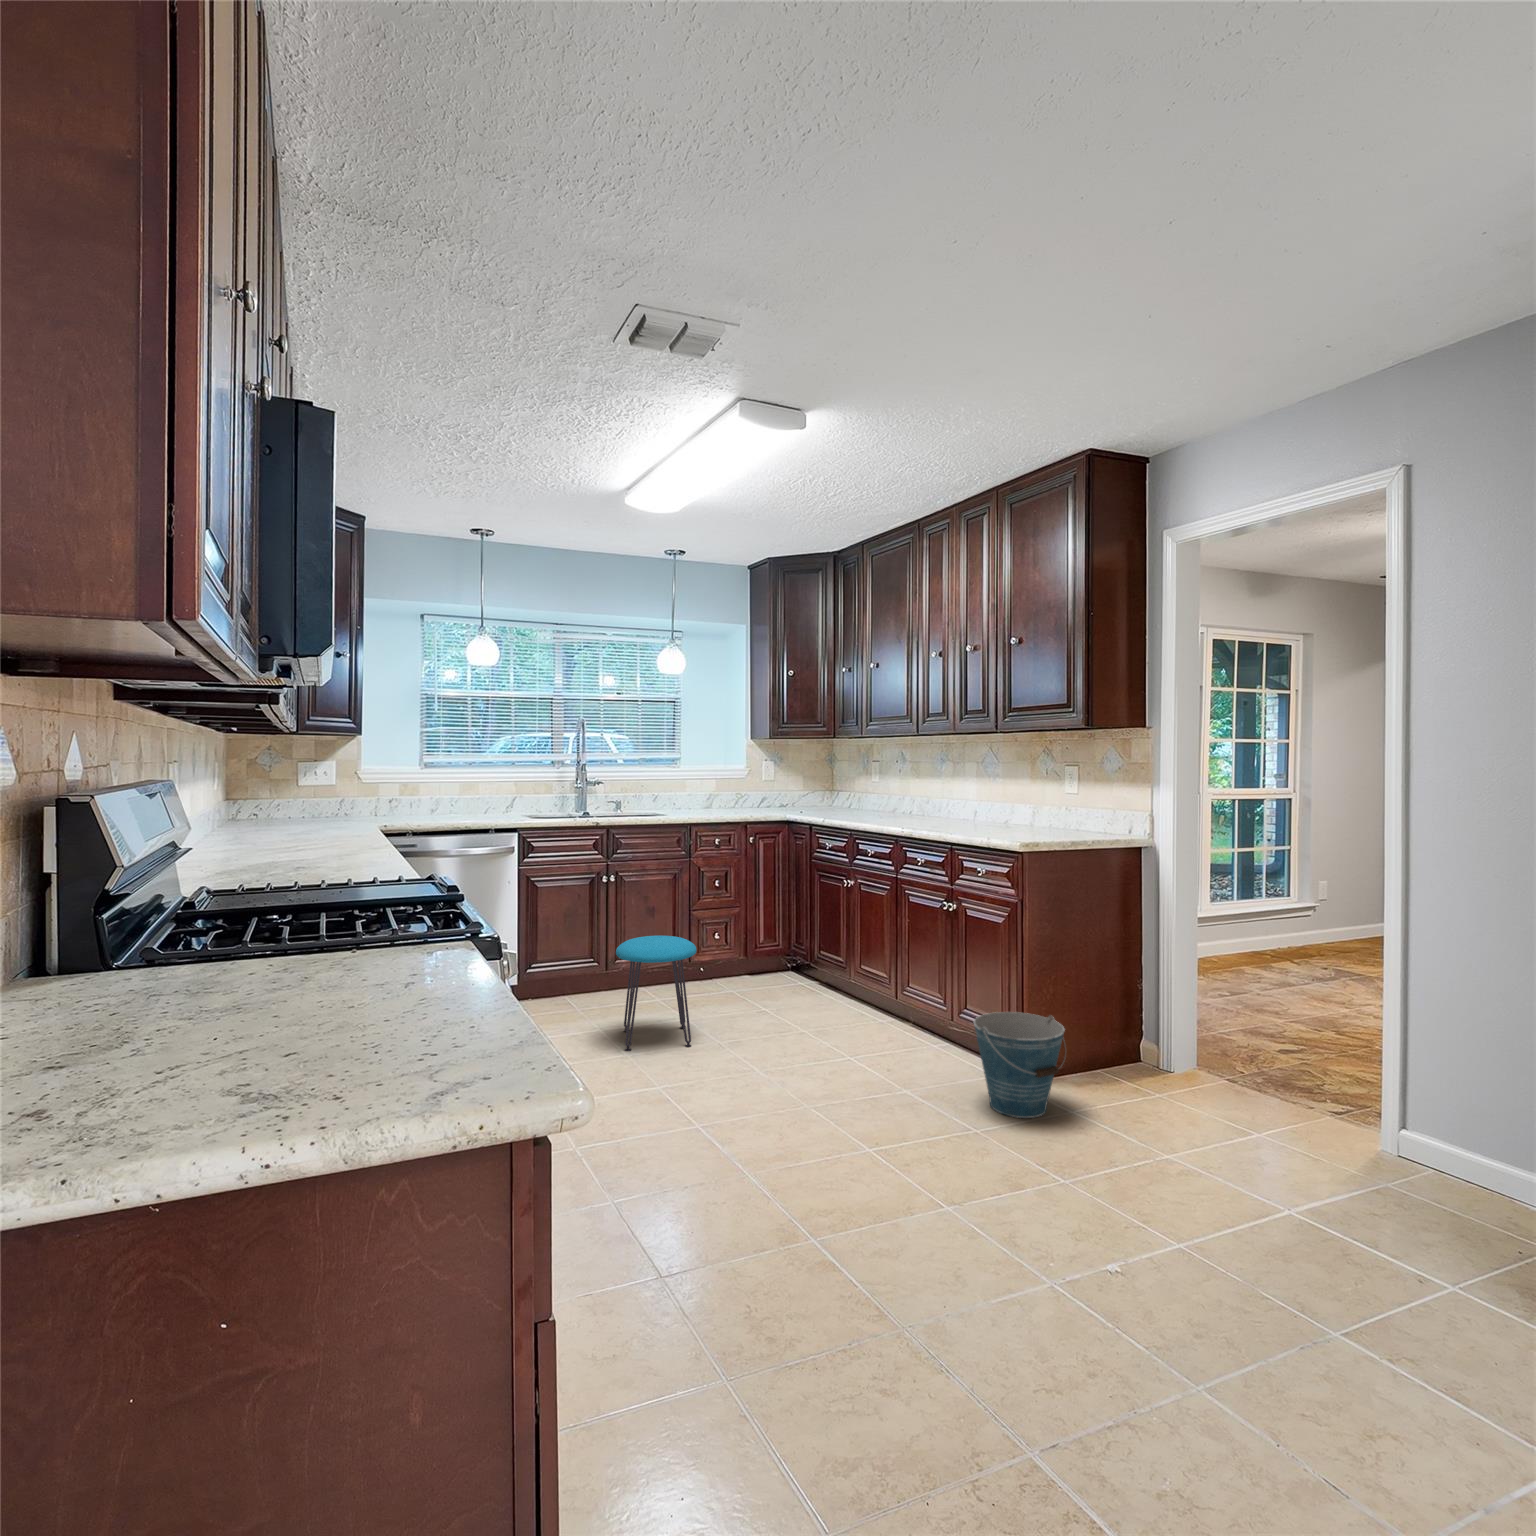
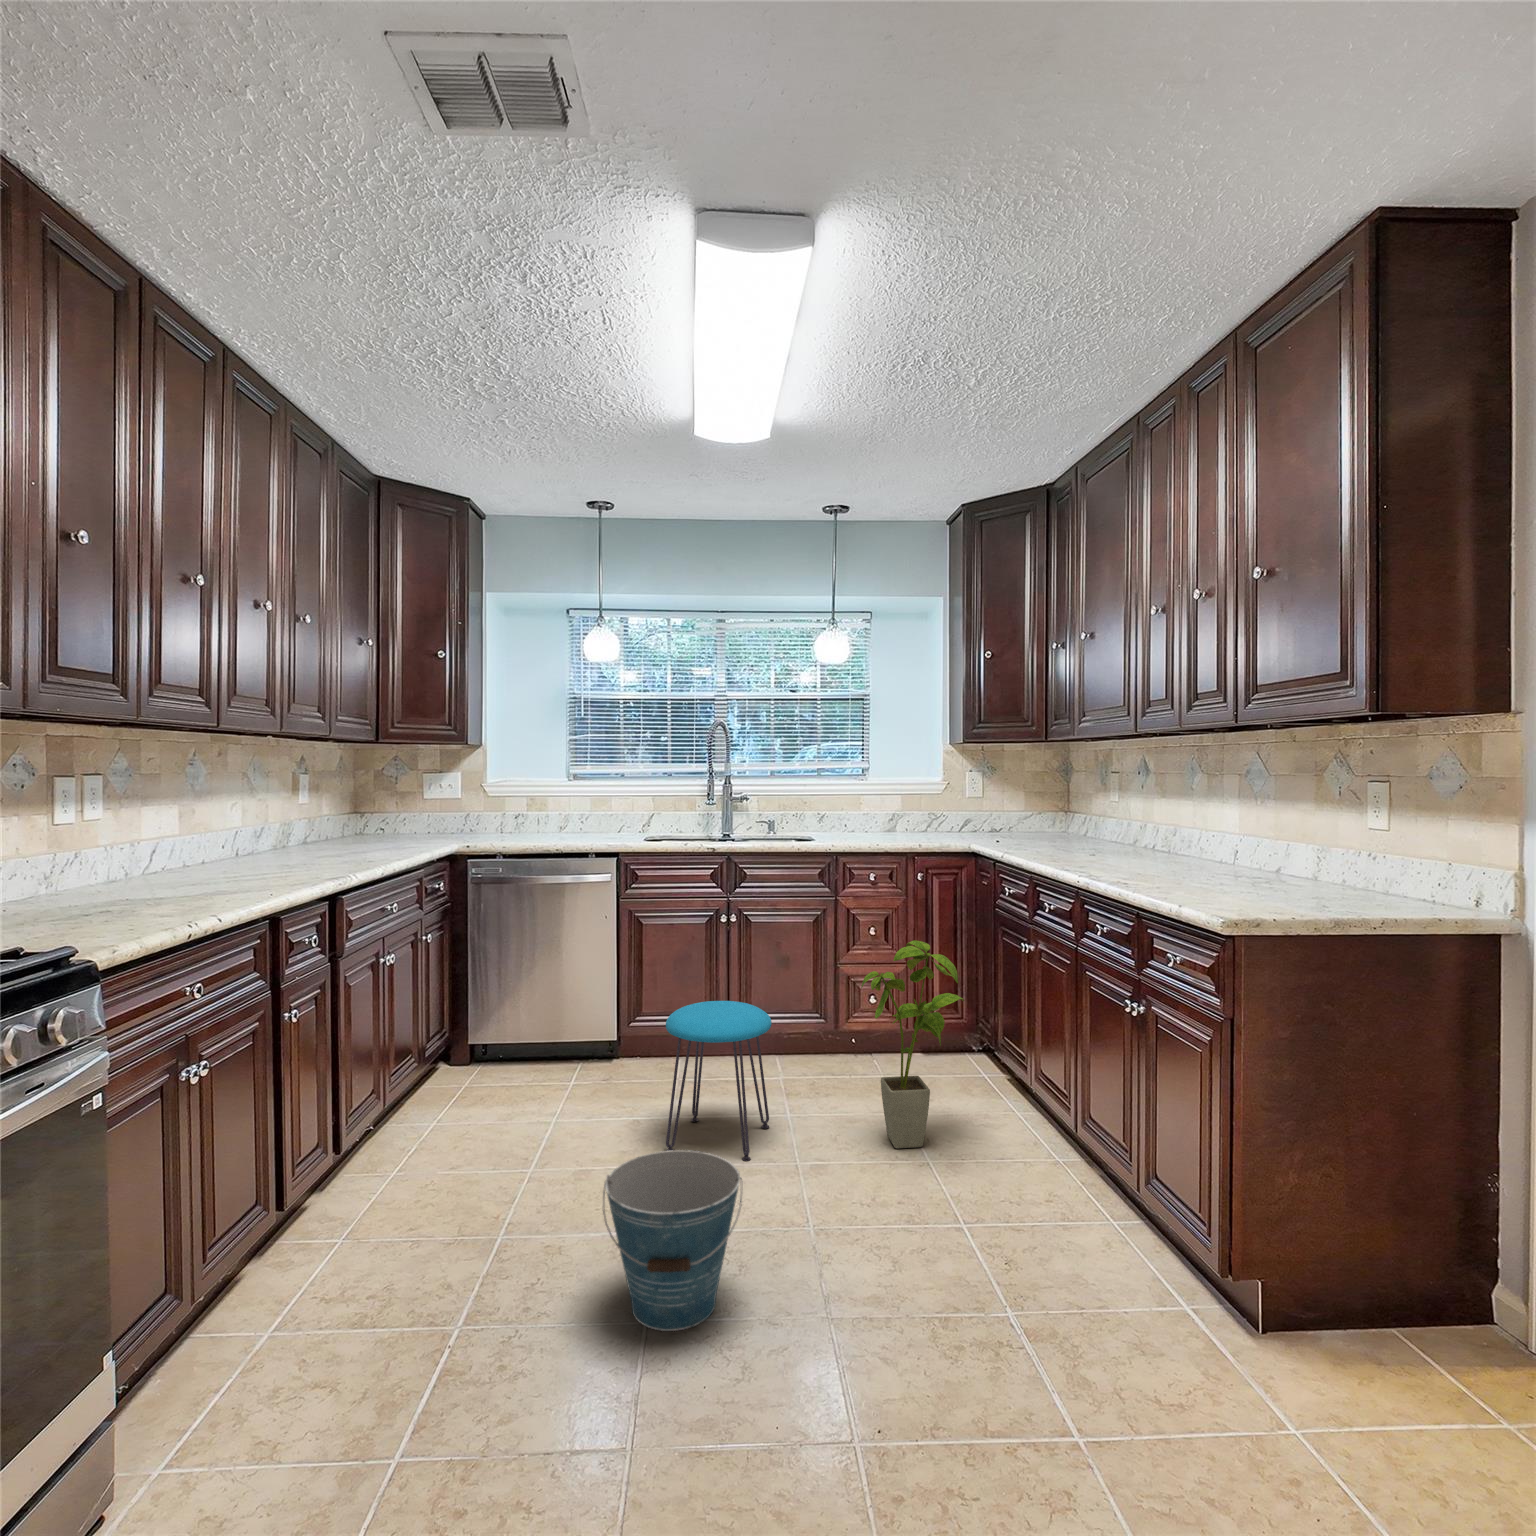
house plant: none [755,879,830,1026] -> present [861,940,964,1148]
bucket: present [974,1012,1064,1118] -> present [603,1150,743,1331]

